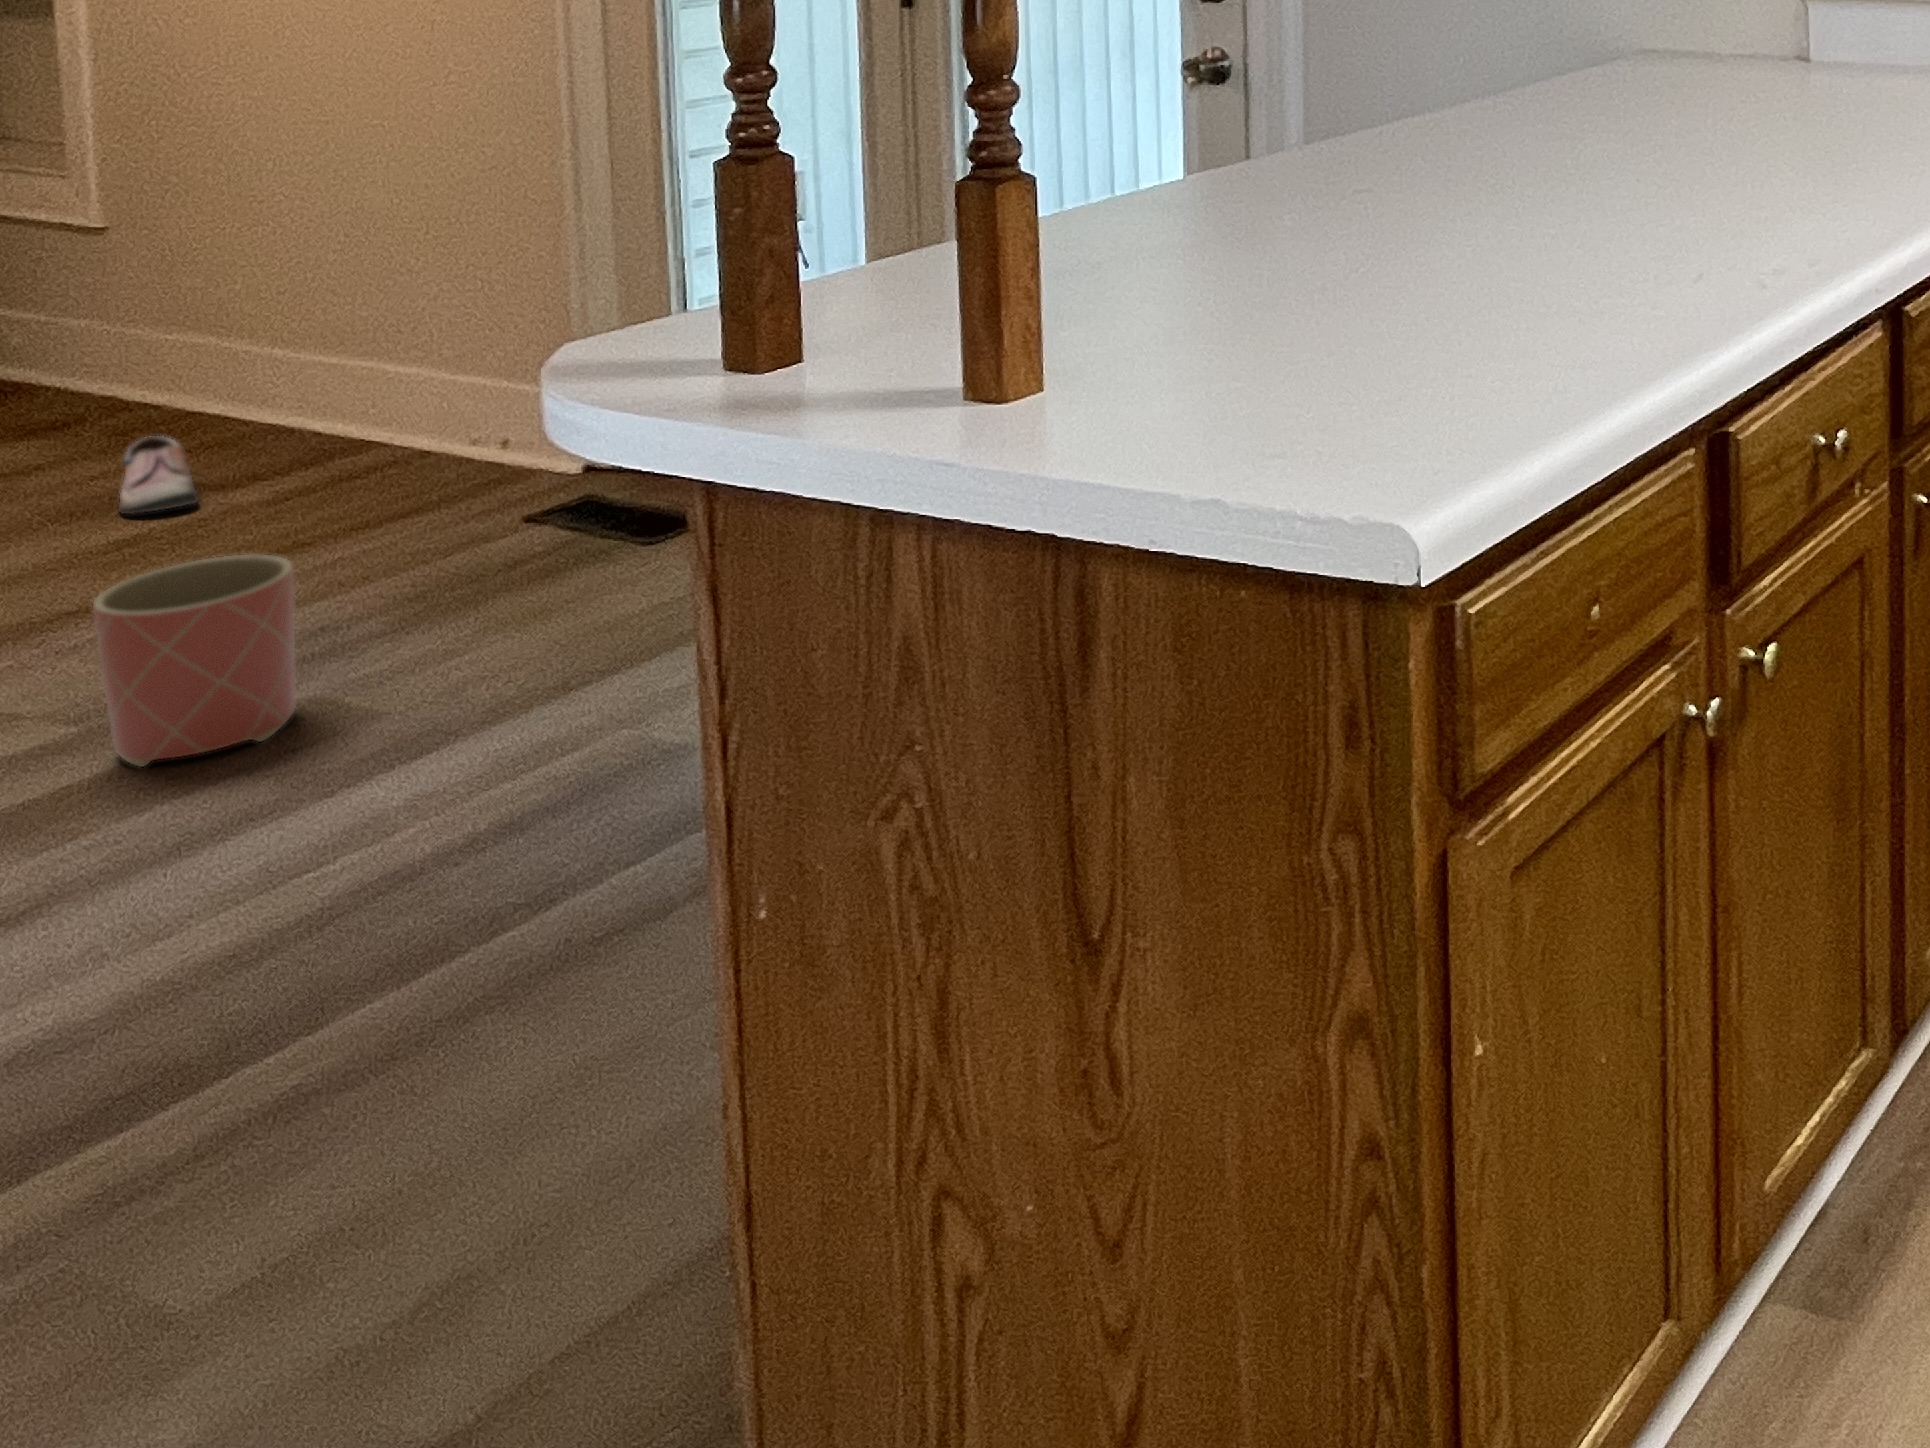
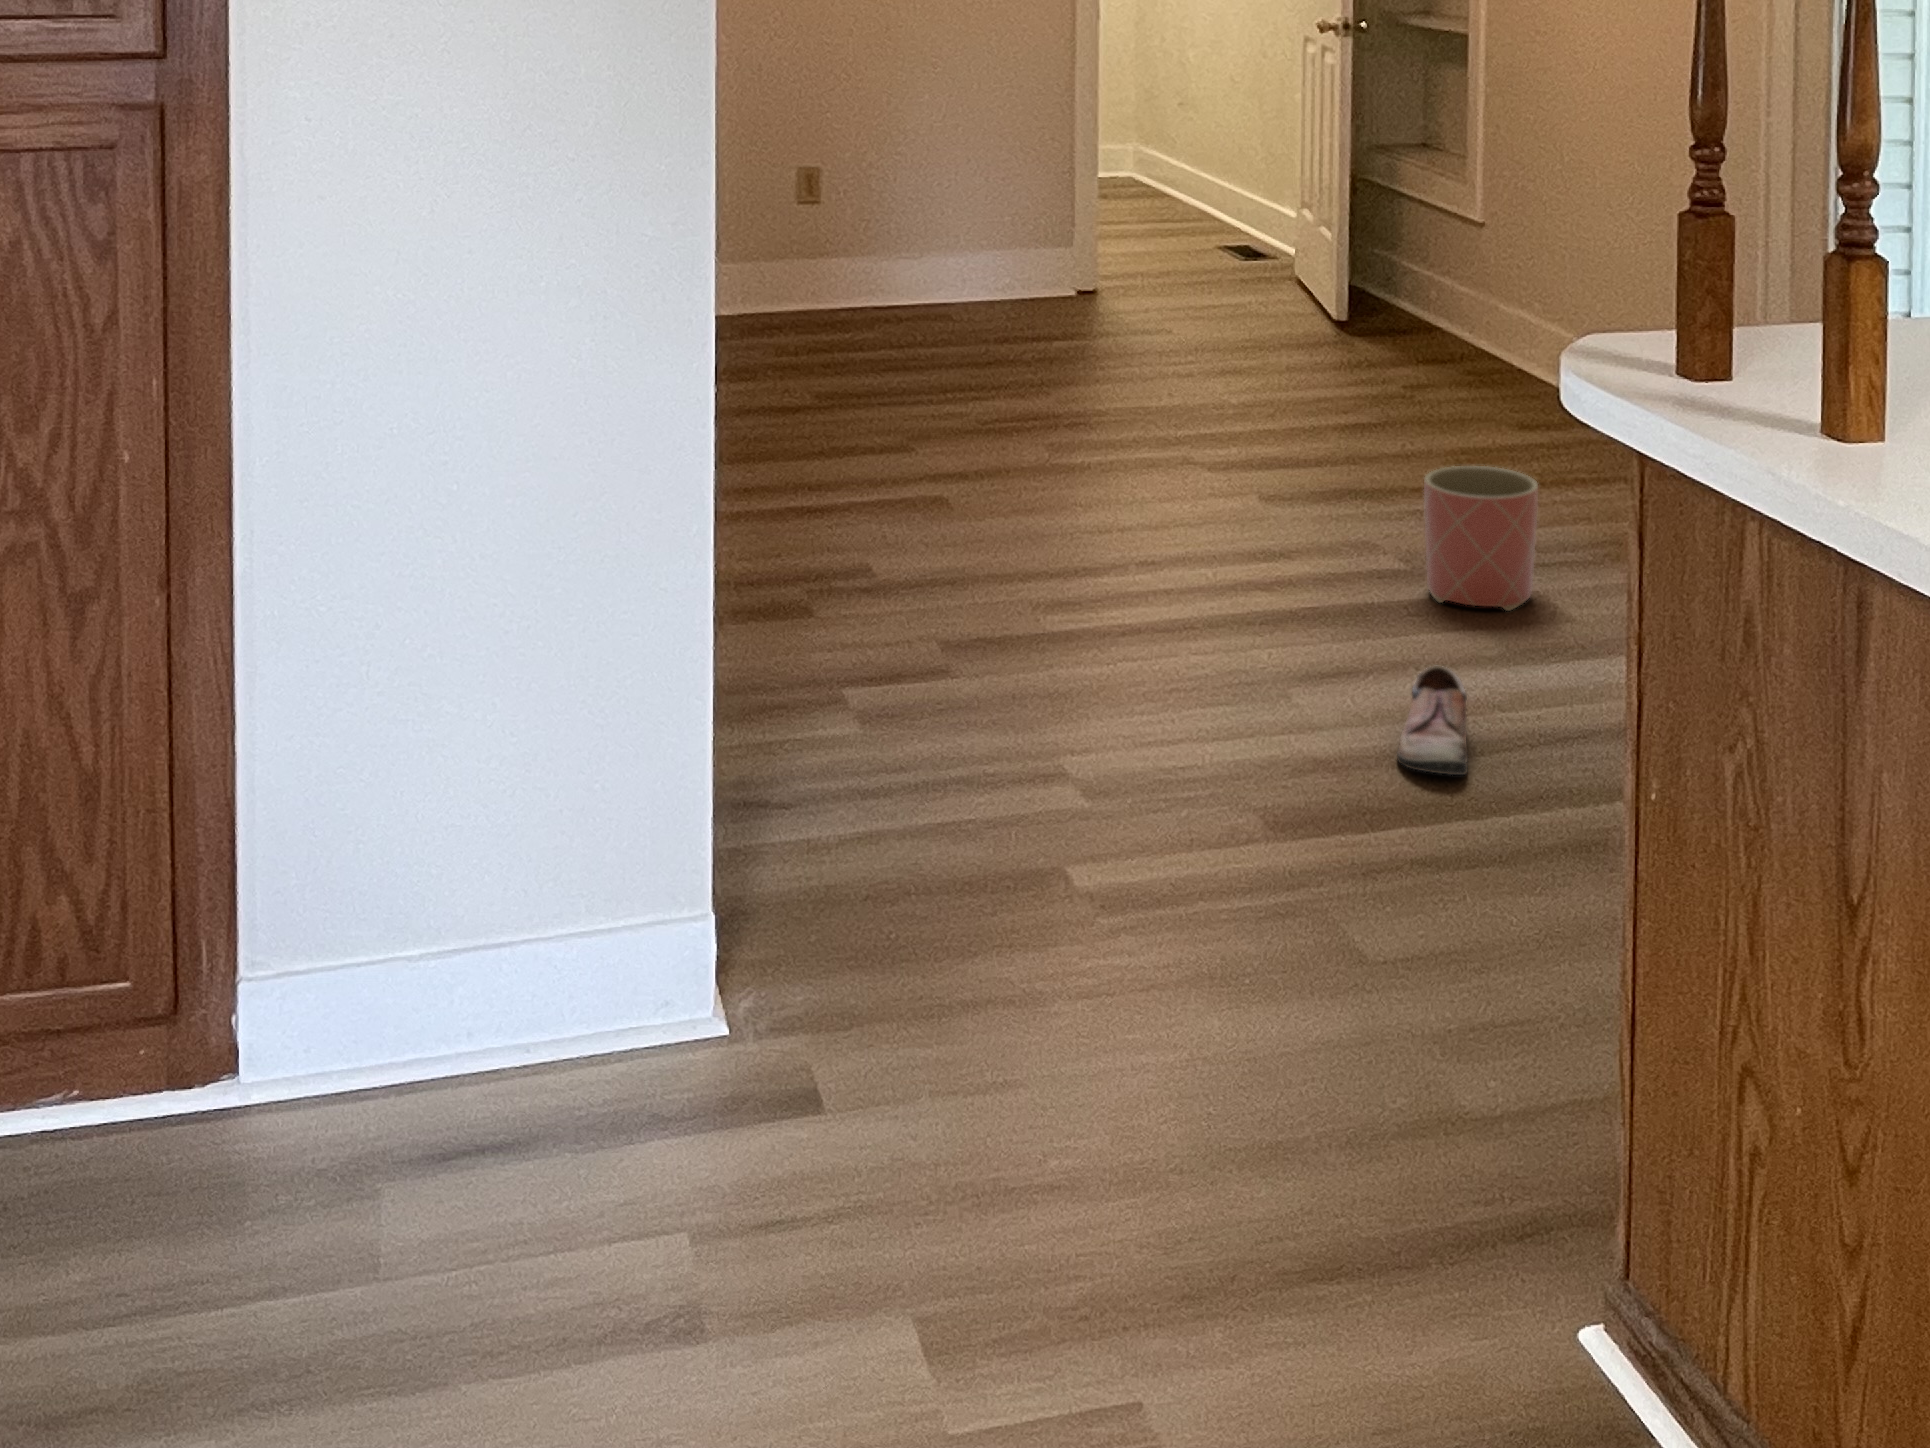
shoe: present [119,436,198,514] -> present [1397,666,1468,775]

